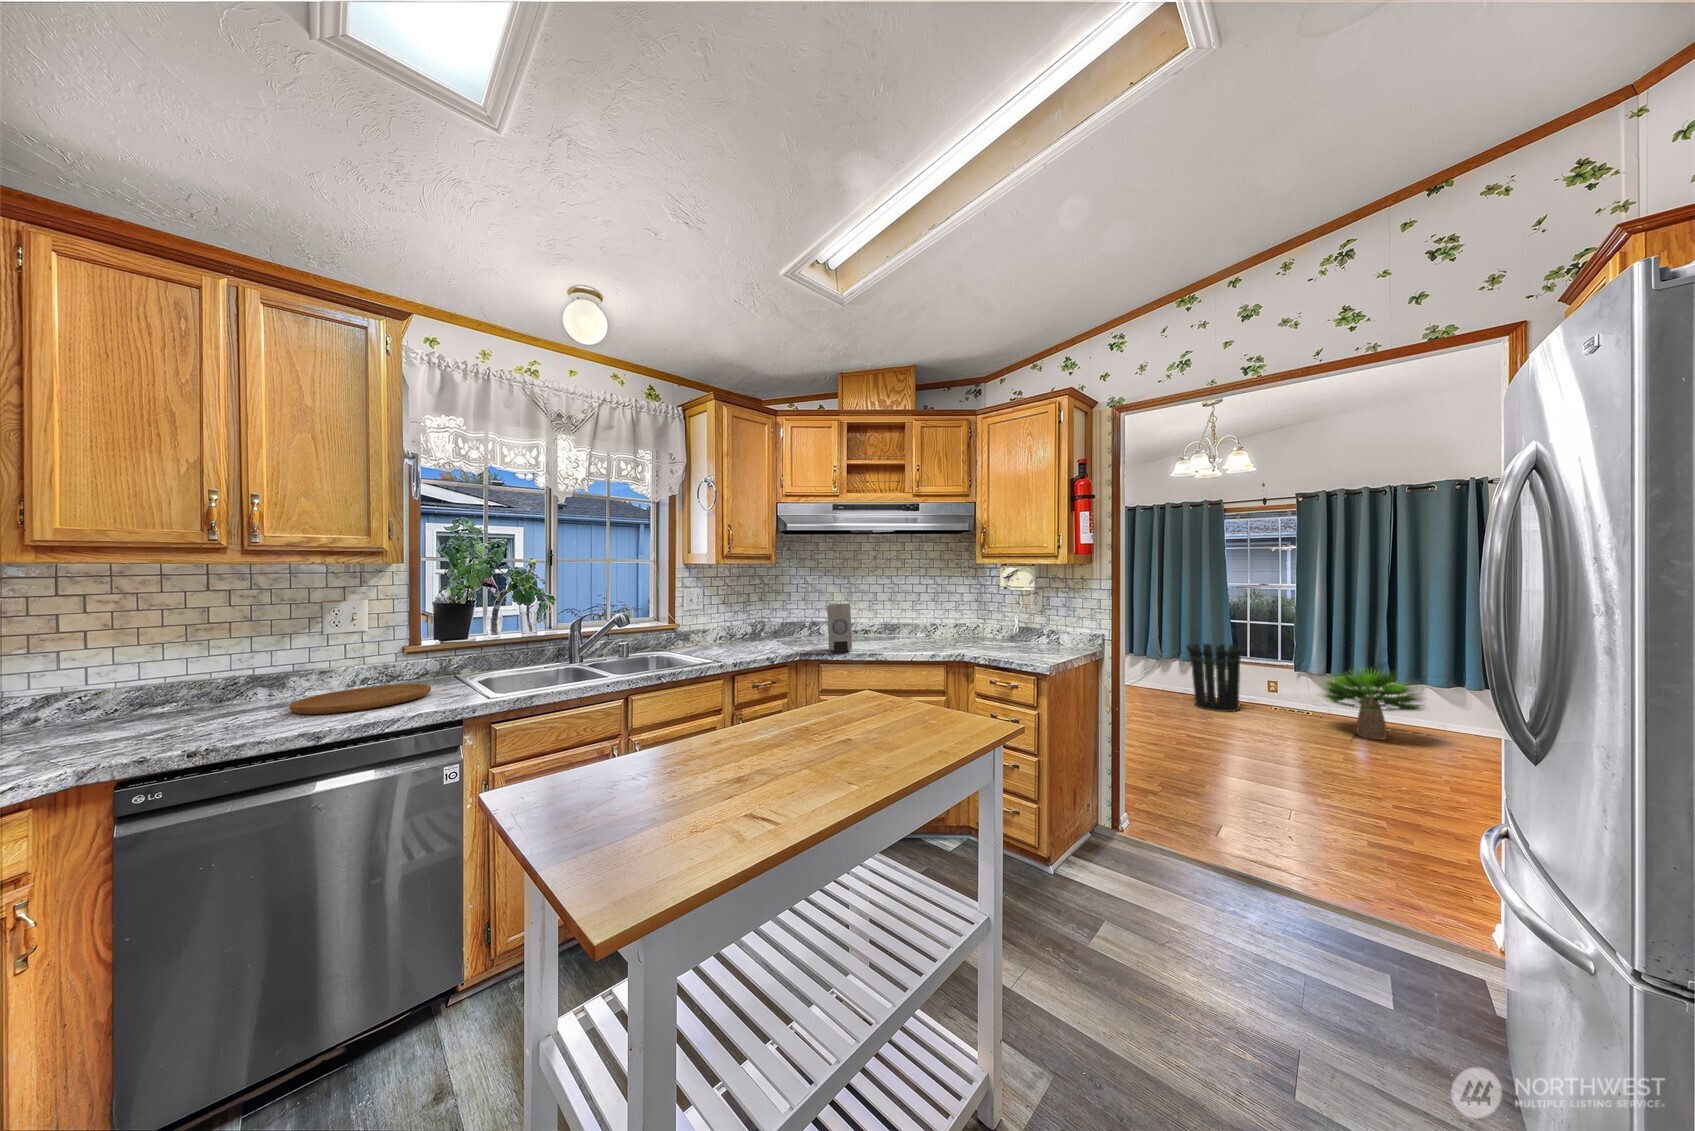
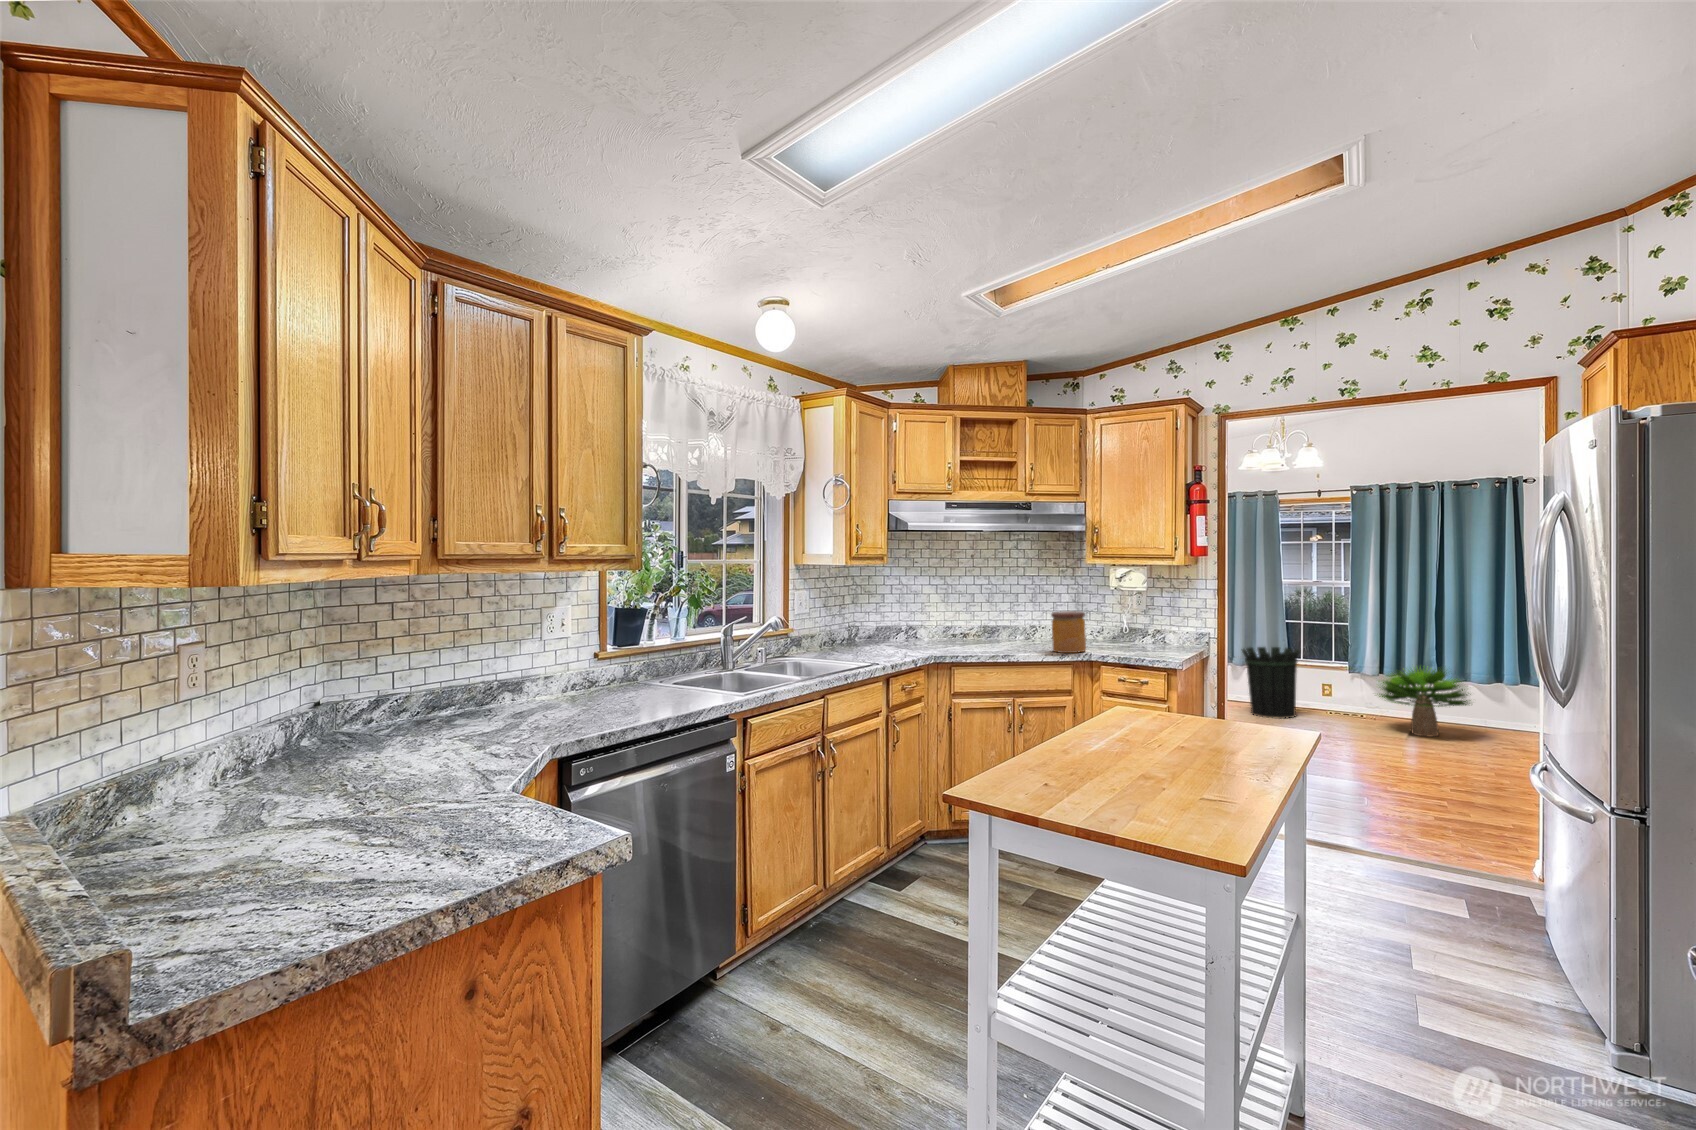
soap dispenser: present [827,604,852,653] -> none [947,605,980,654]
jar: none [925,611,959,654] -> present [1051,611,1086,653]
cutting board: present [289,684,431,714] -> none [577,685,679,708]

